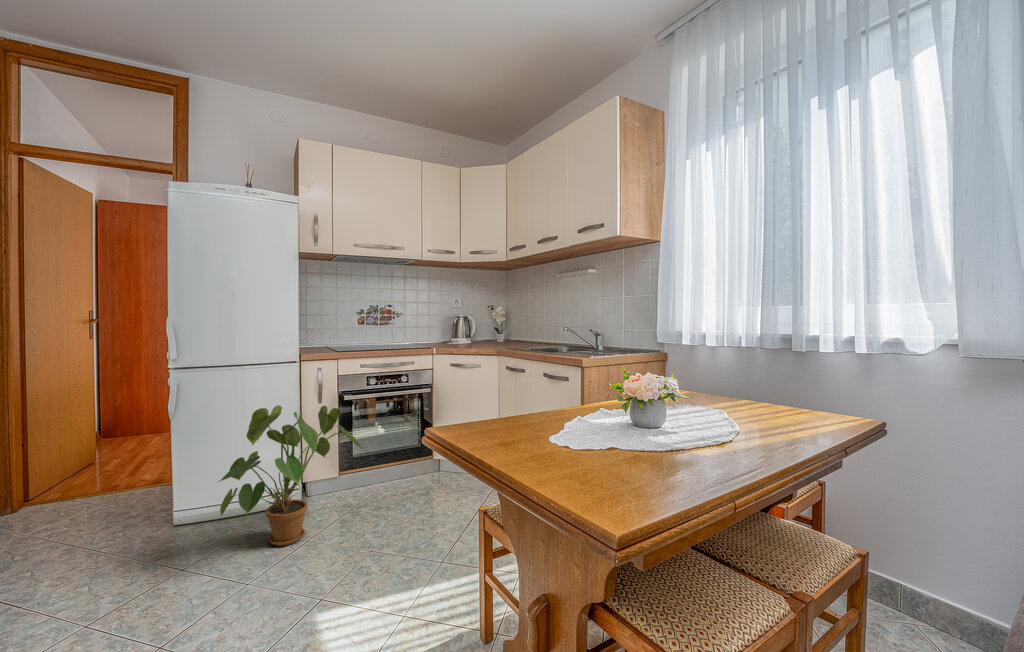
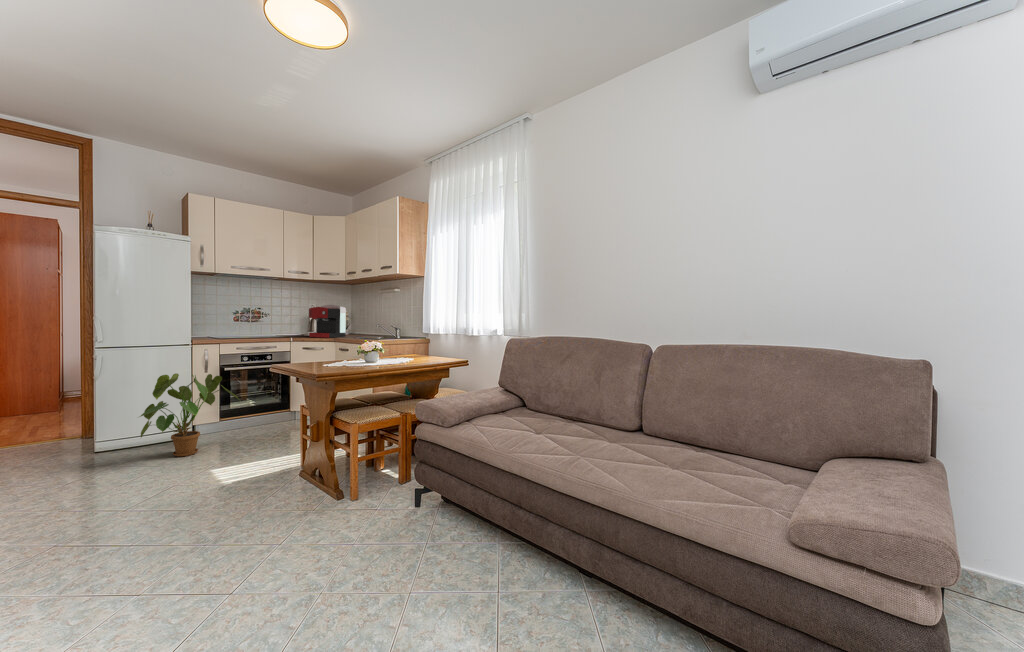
coffee maker: none [456,299,506,349] -> present [309,305,346,338]

